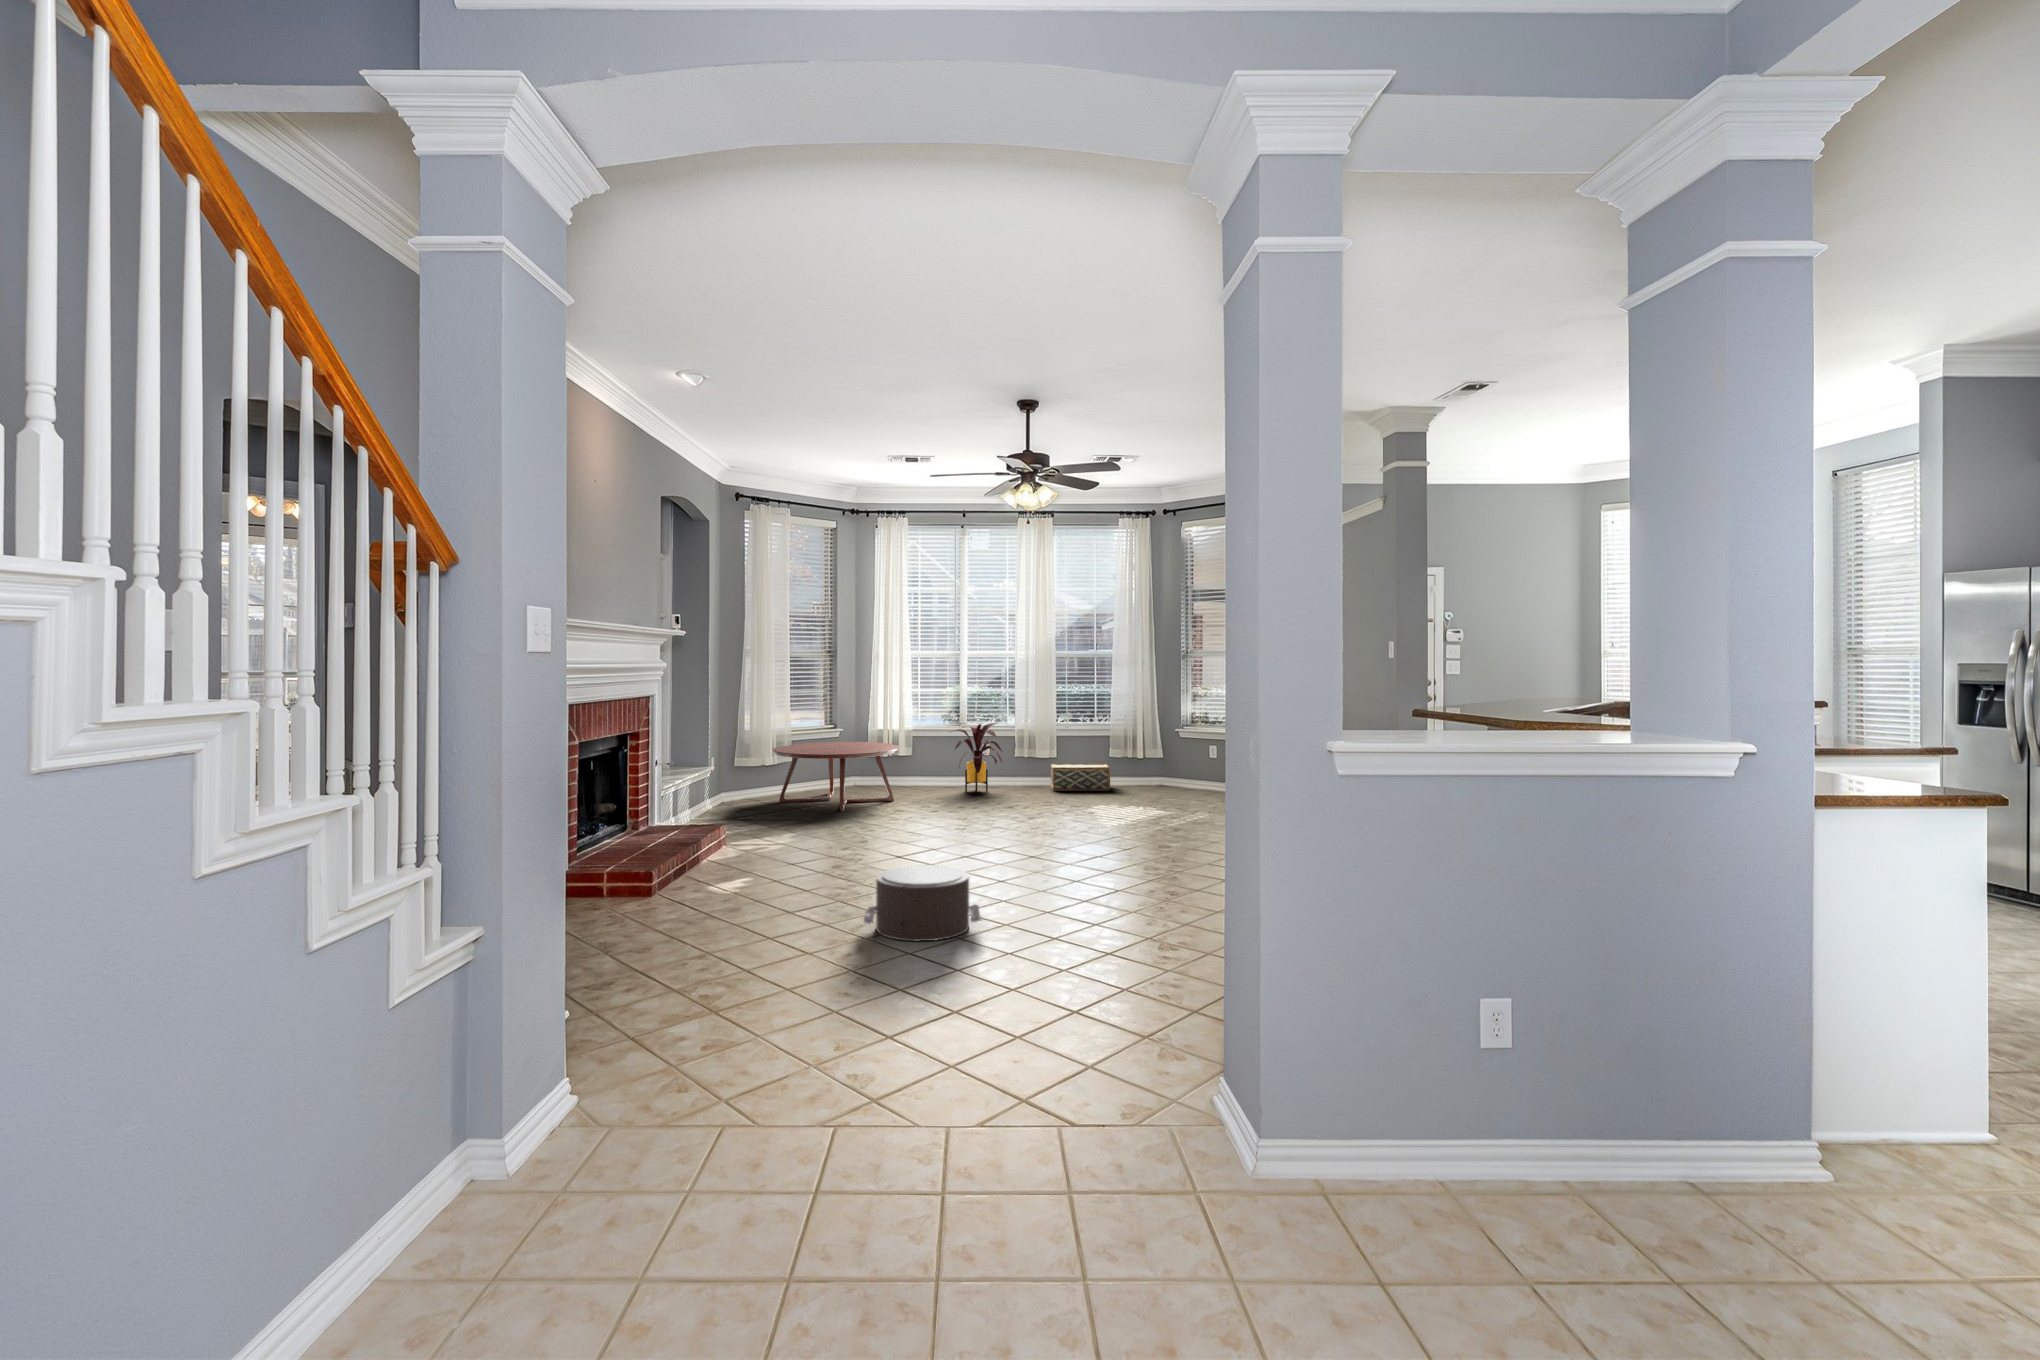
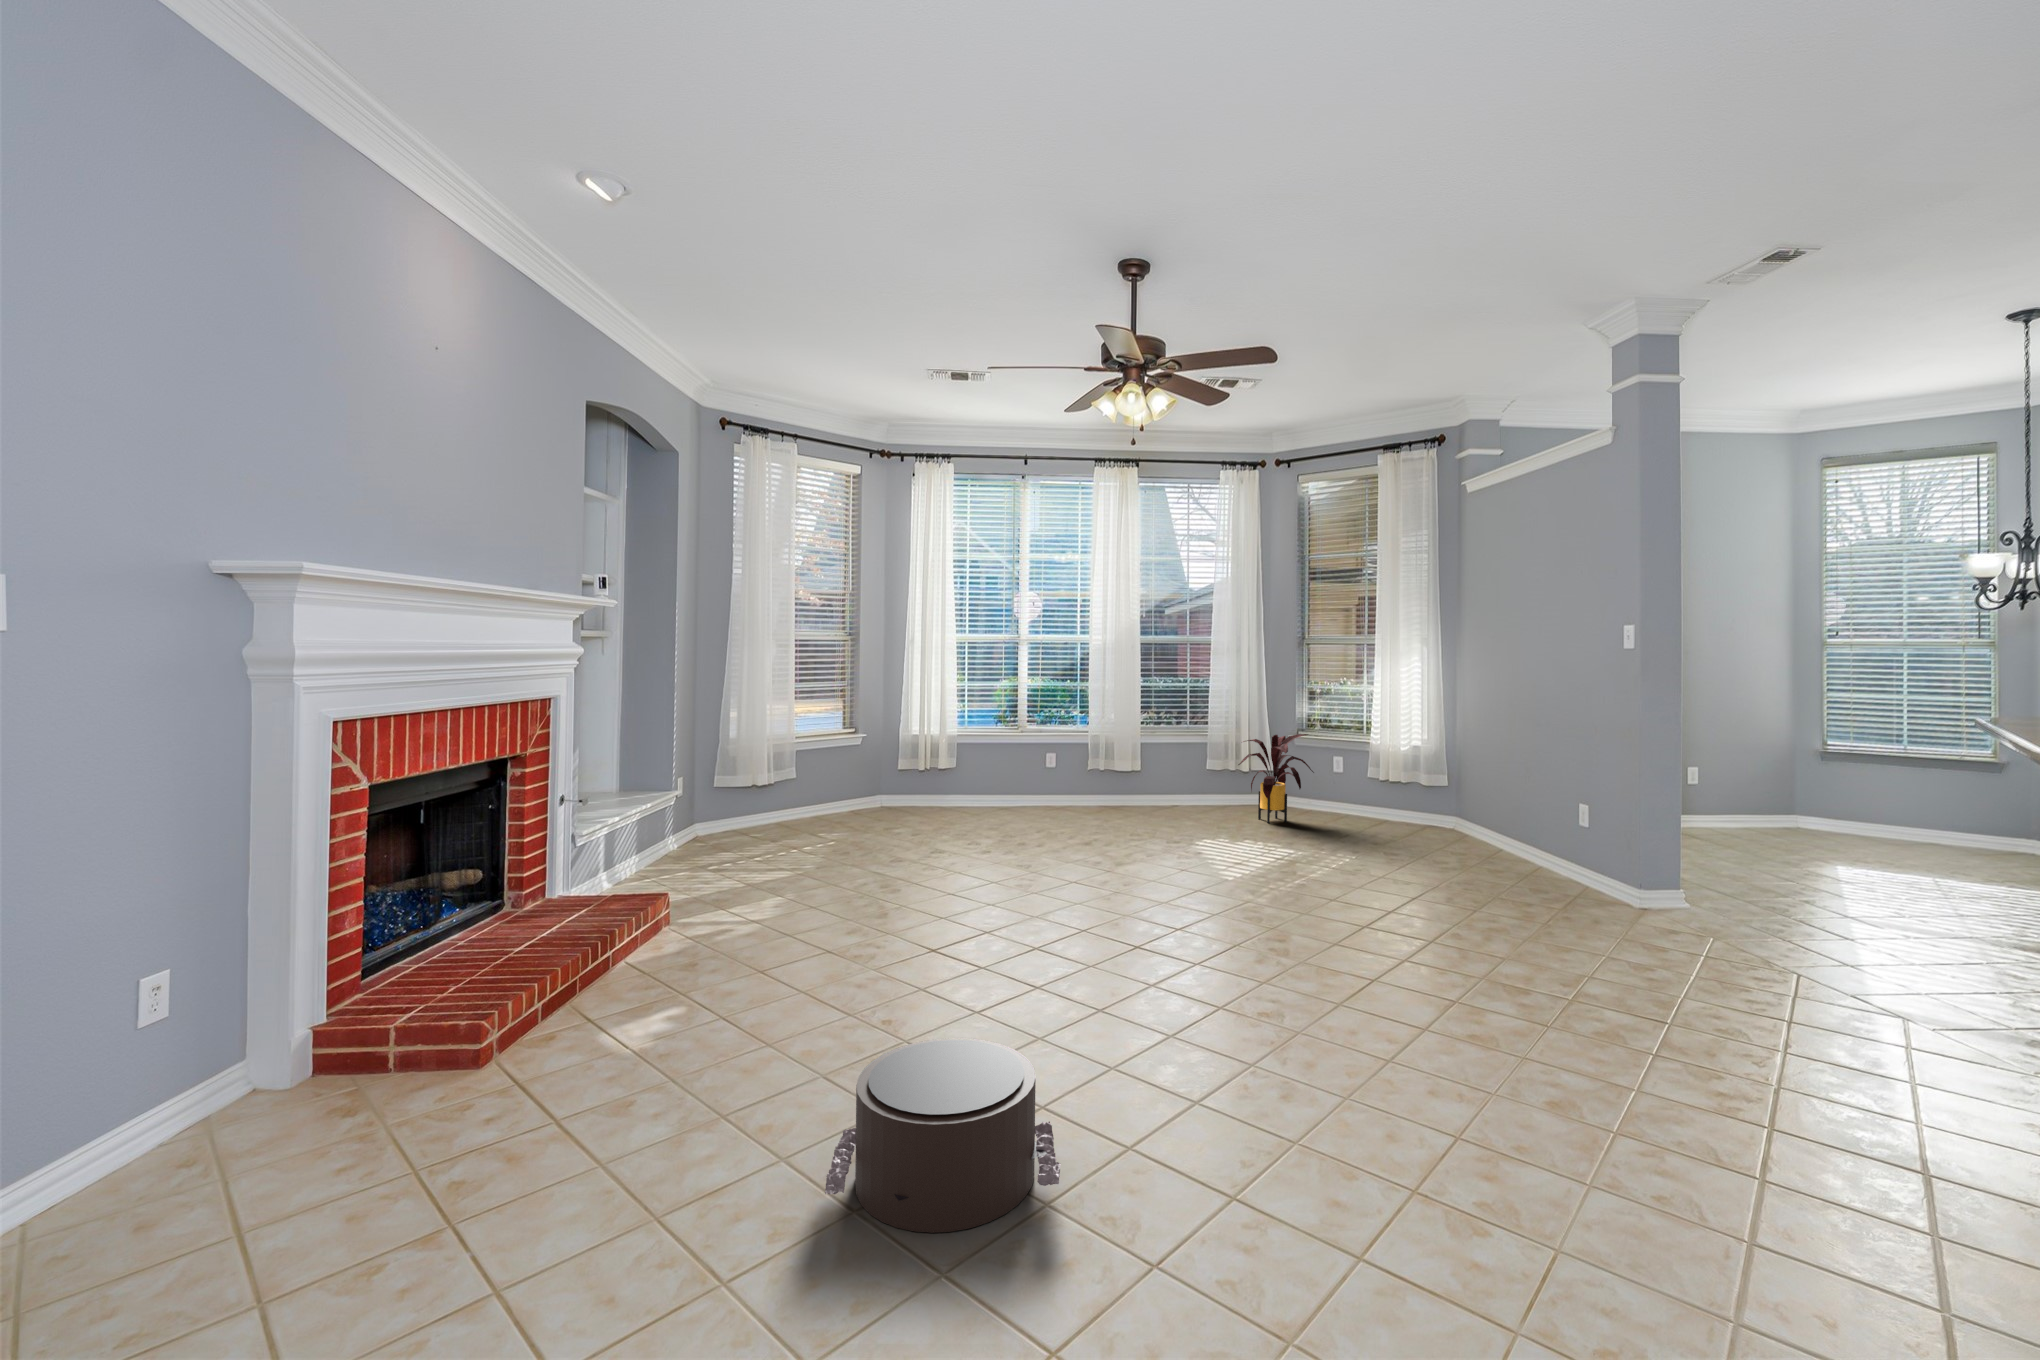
house plant: present [954,723,1002,793] -> present [1238,734,1314,823]
coffee table: present [773,742,899,811] -> none [764,751,935,851]
woven basket: present [1051,764,1110,791] -> none [1130,779,1207,816]

